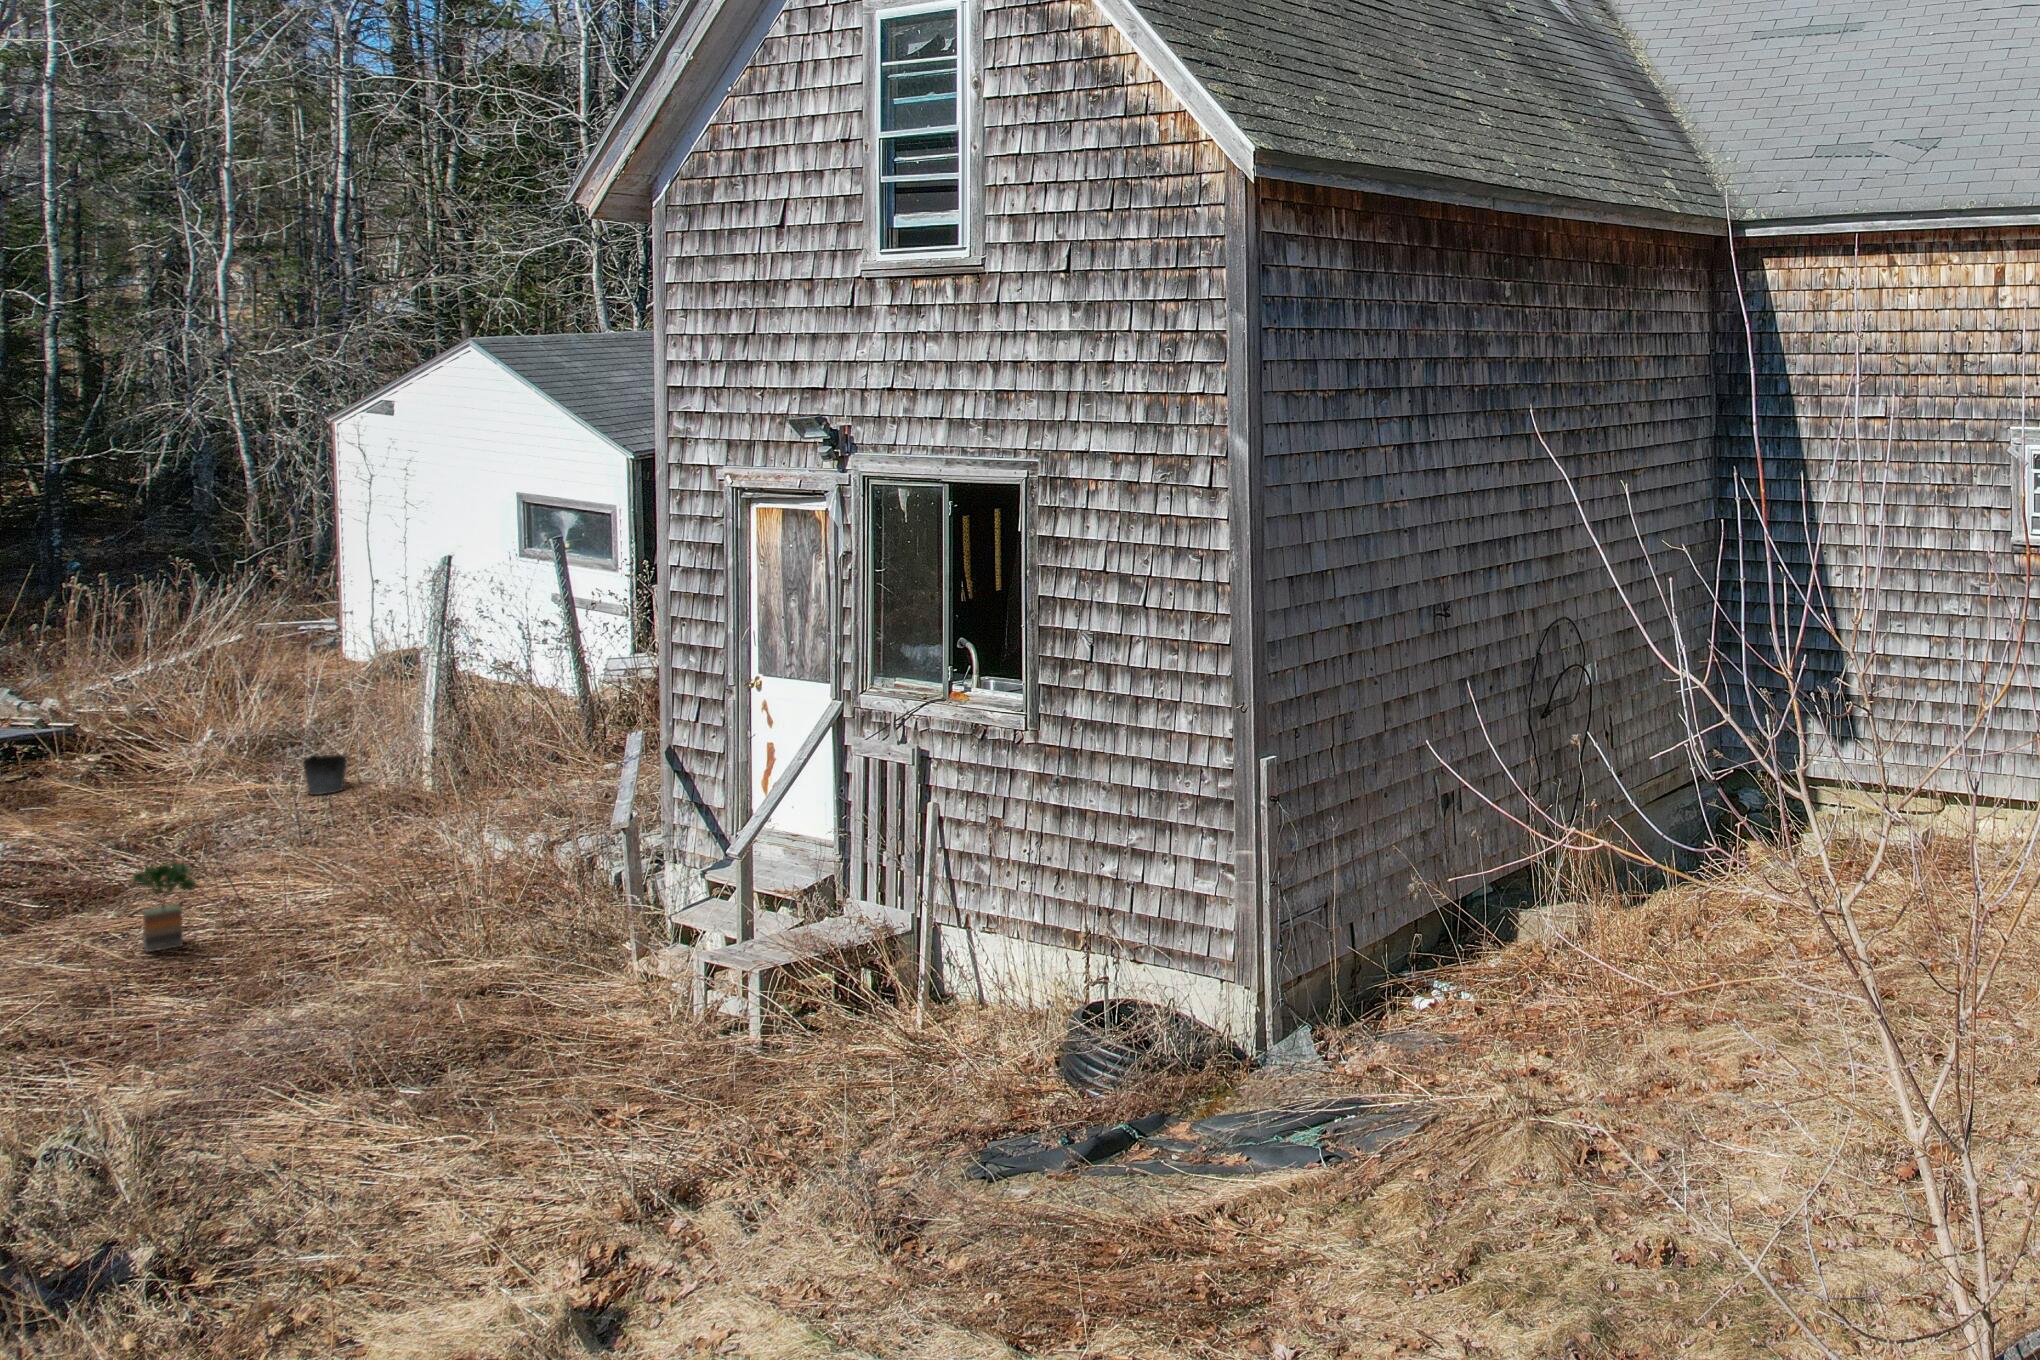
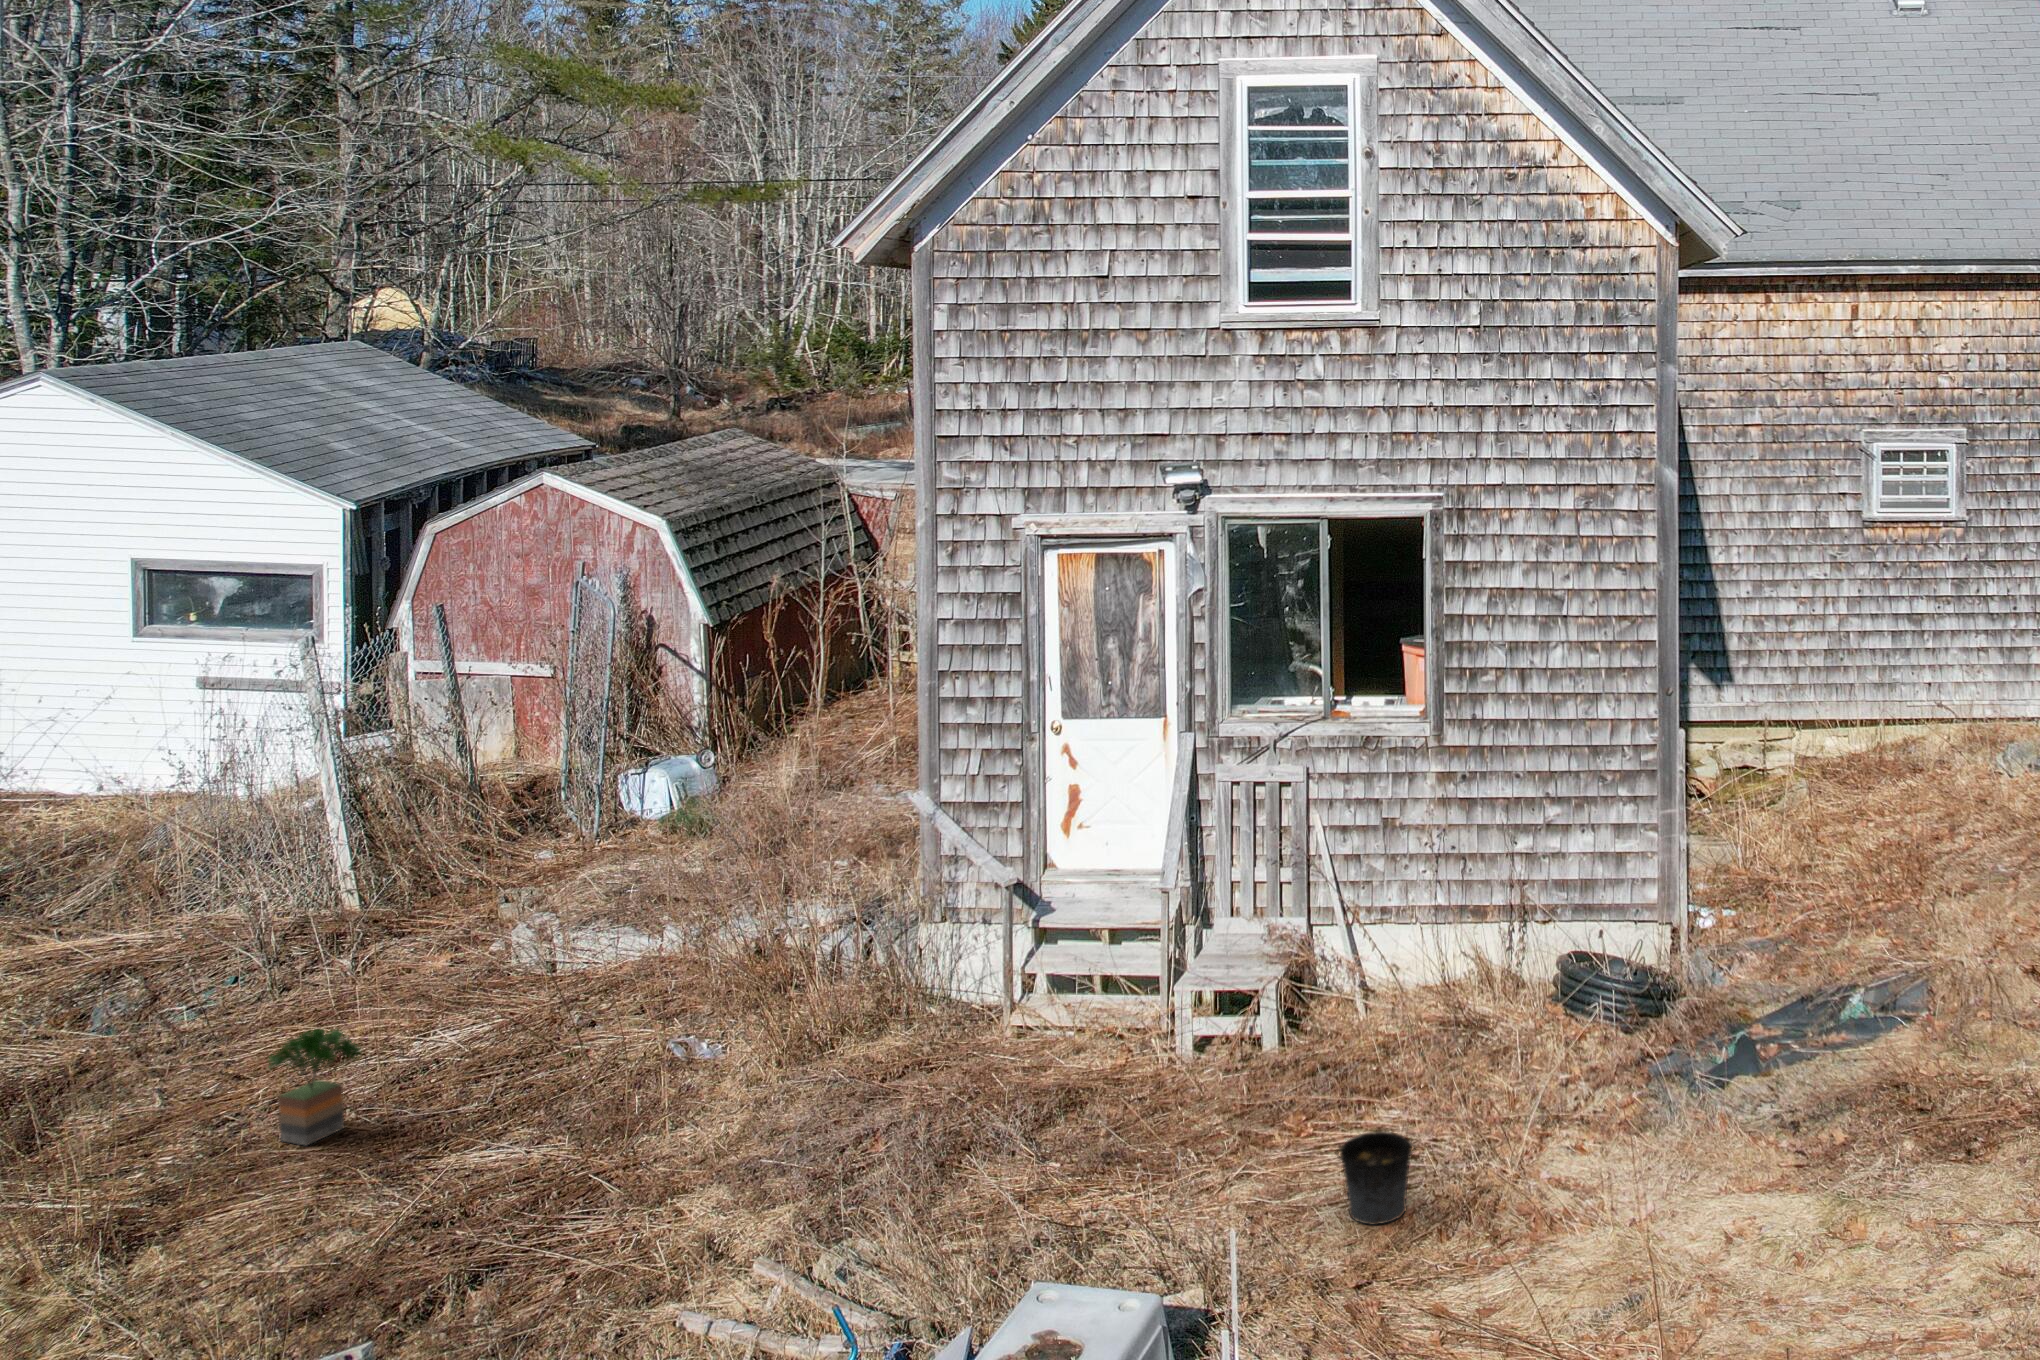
bucket: present [302,754,347,795] -> present [1336,1131,1416,1224]

